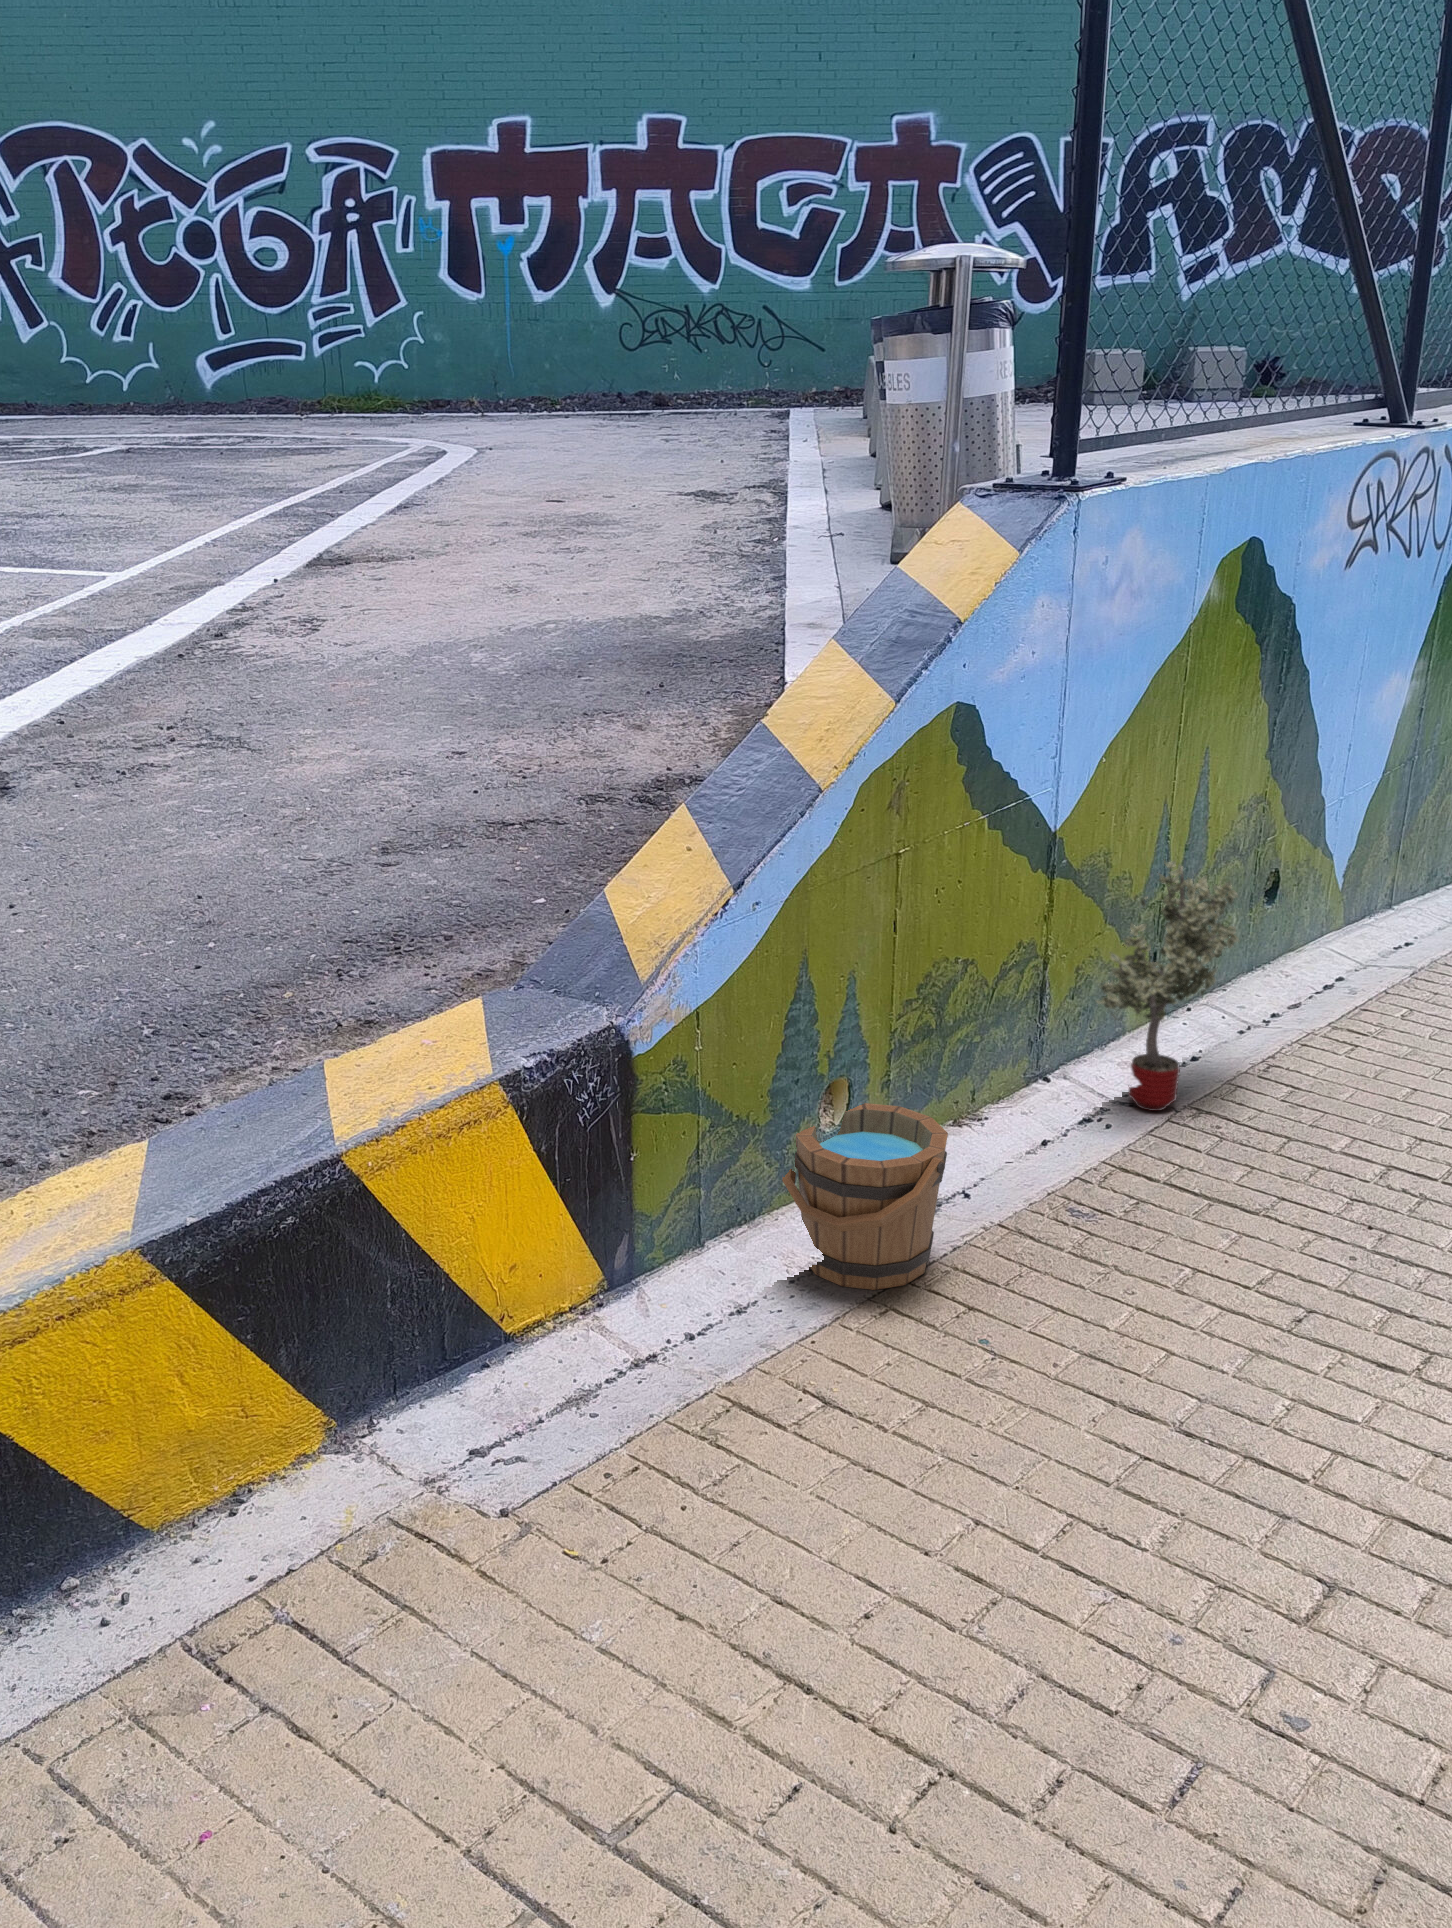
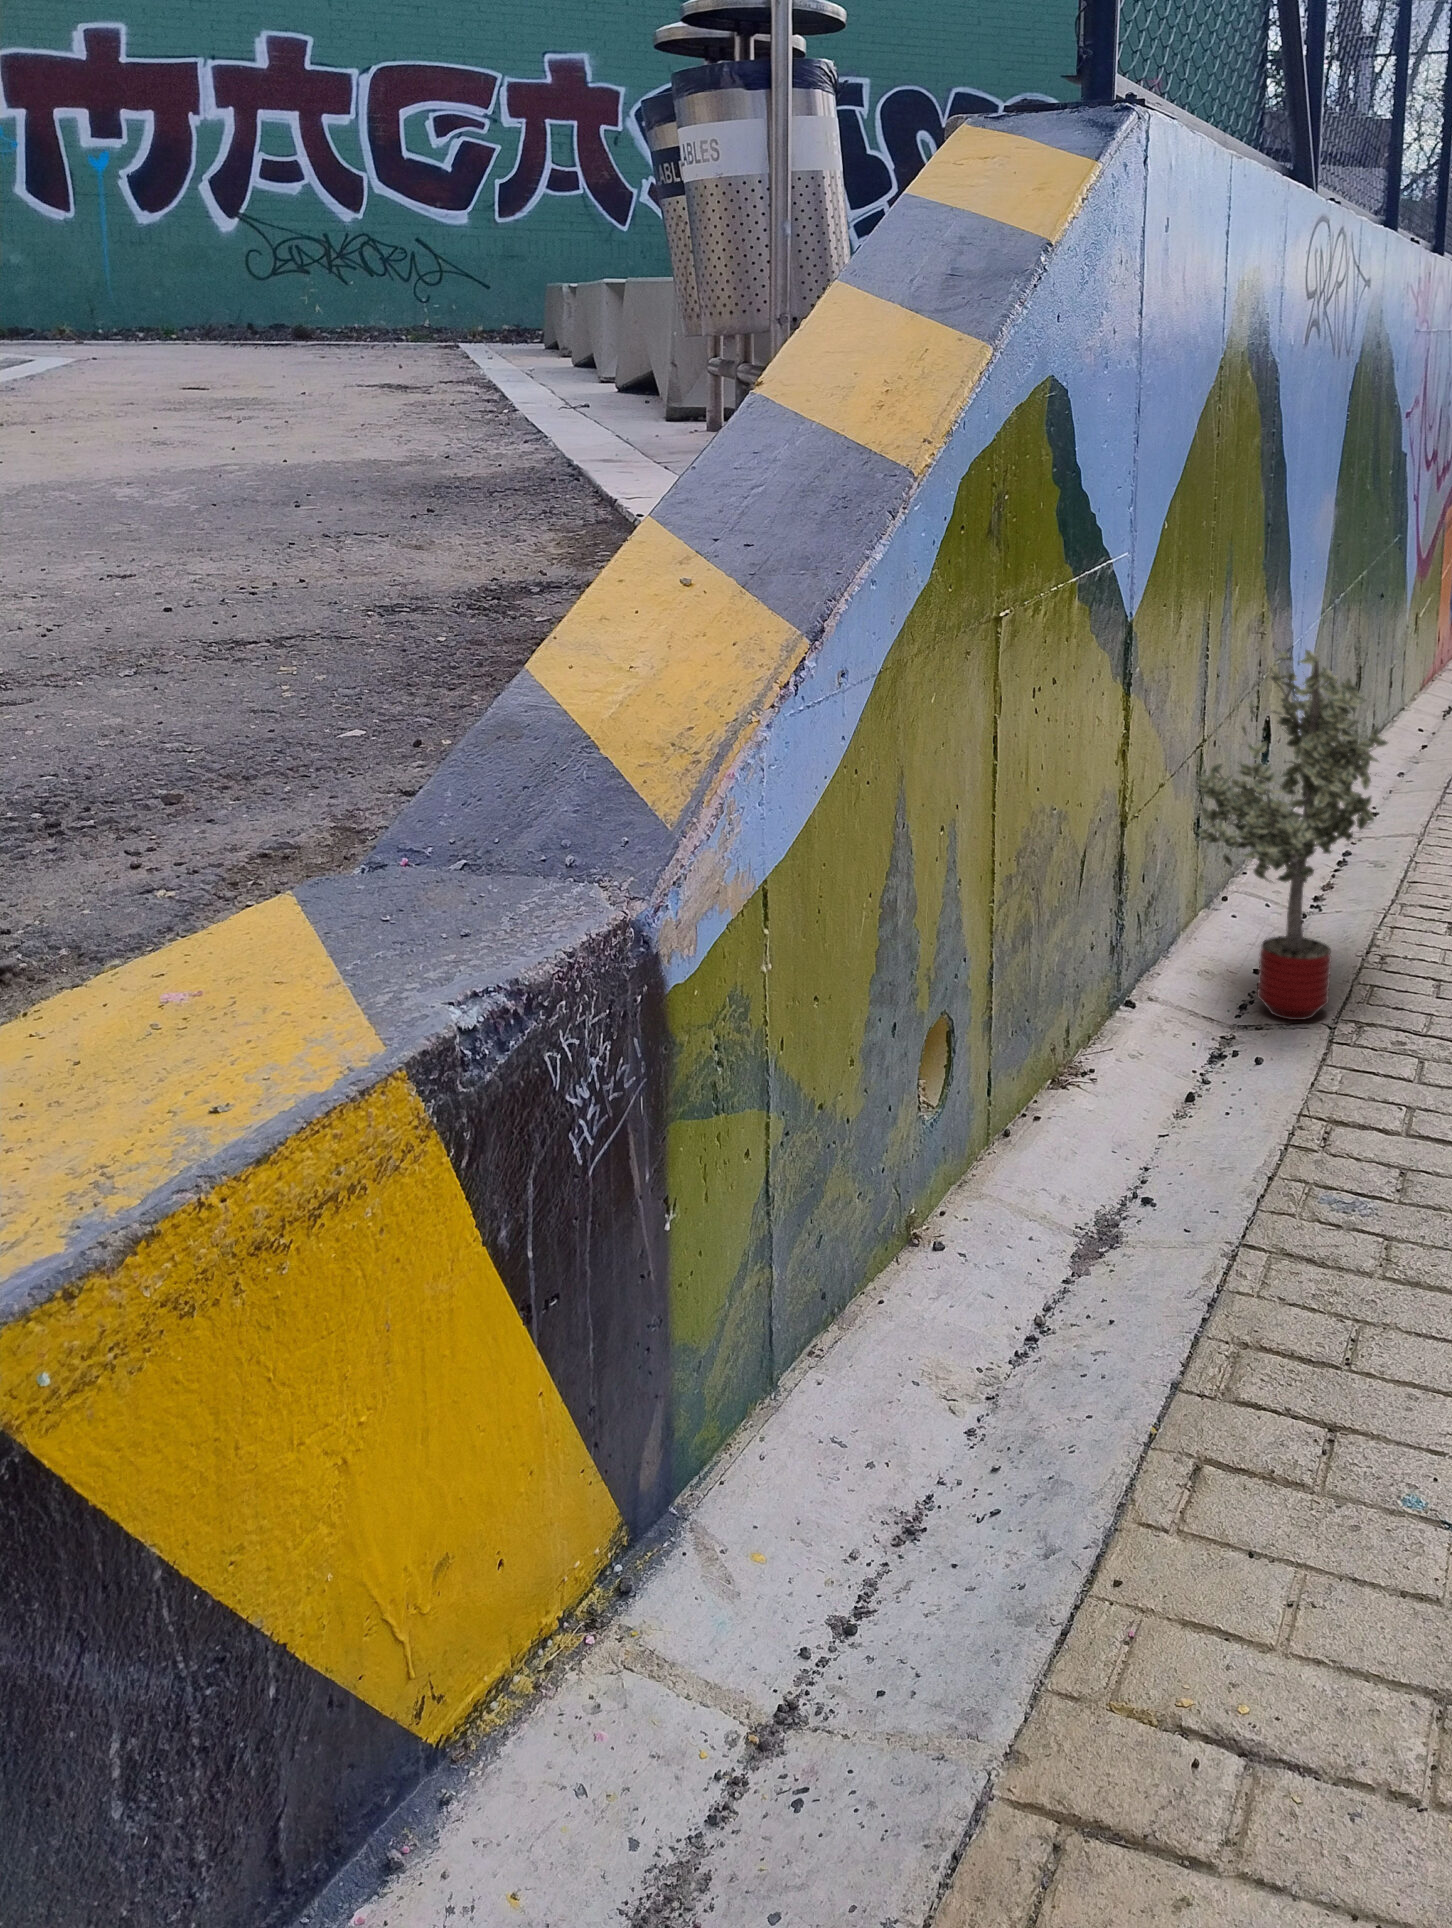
bucket: present [782,1103,948,1290] -> none [905,1047,1242,1419]

